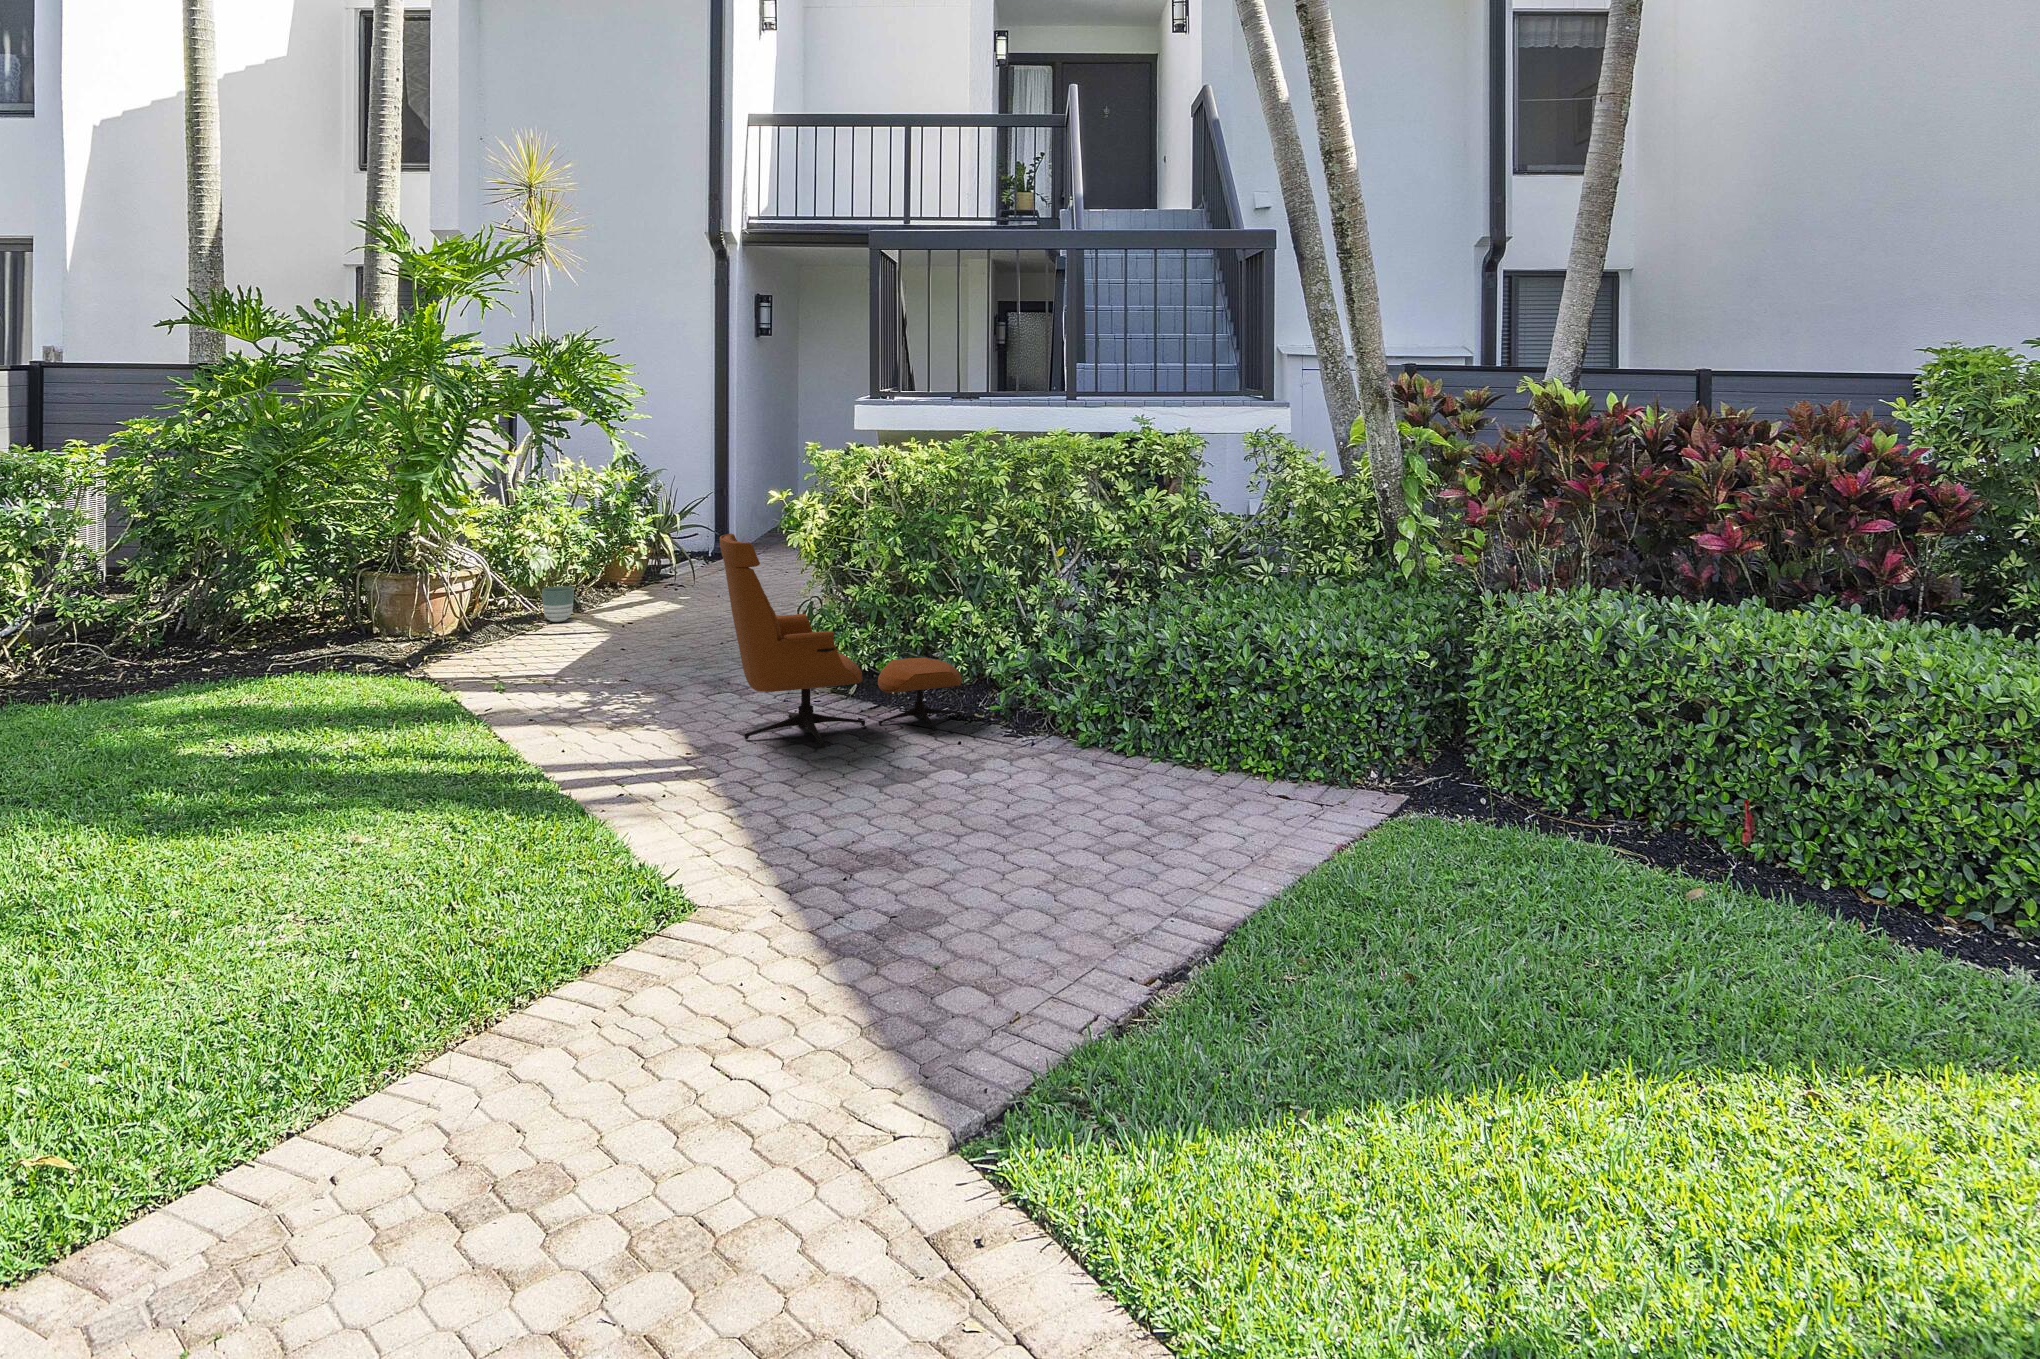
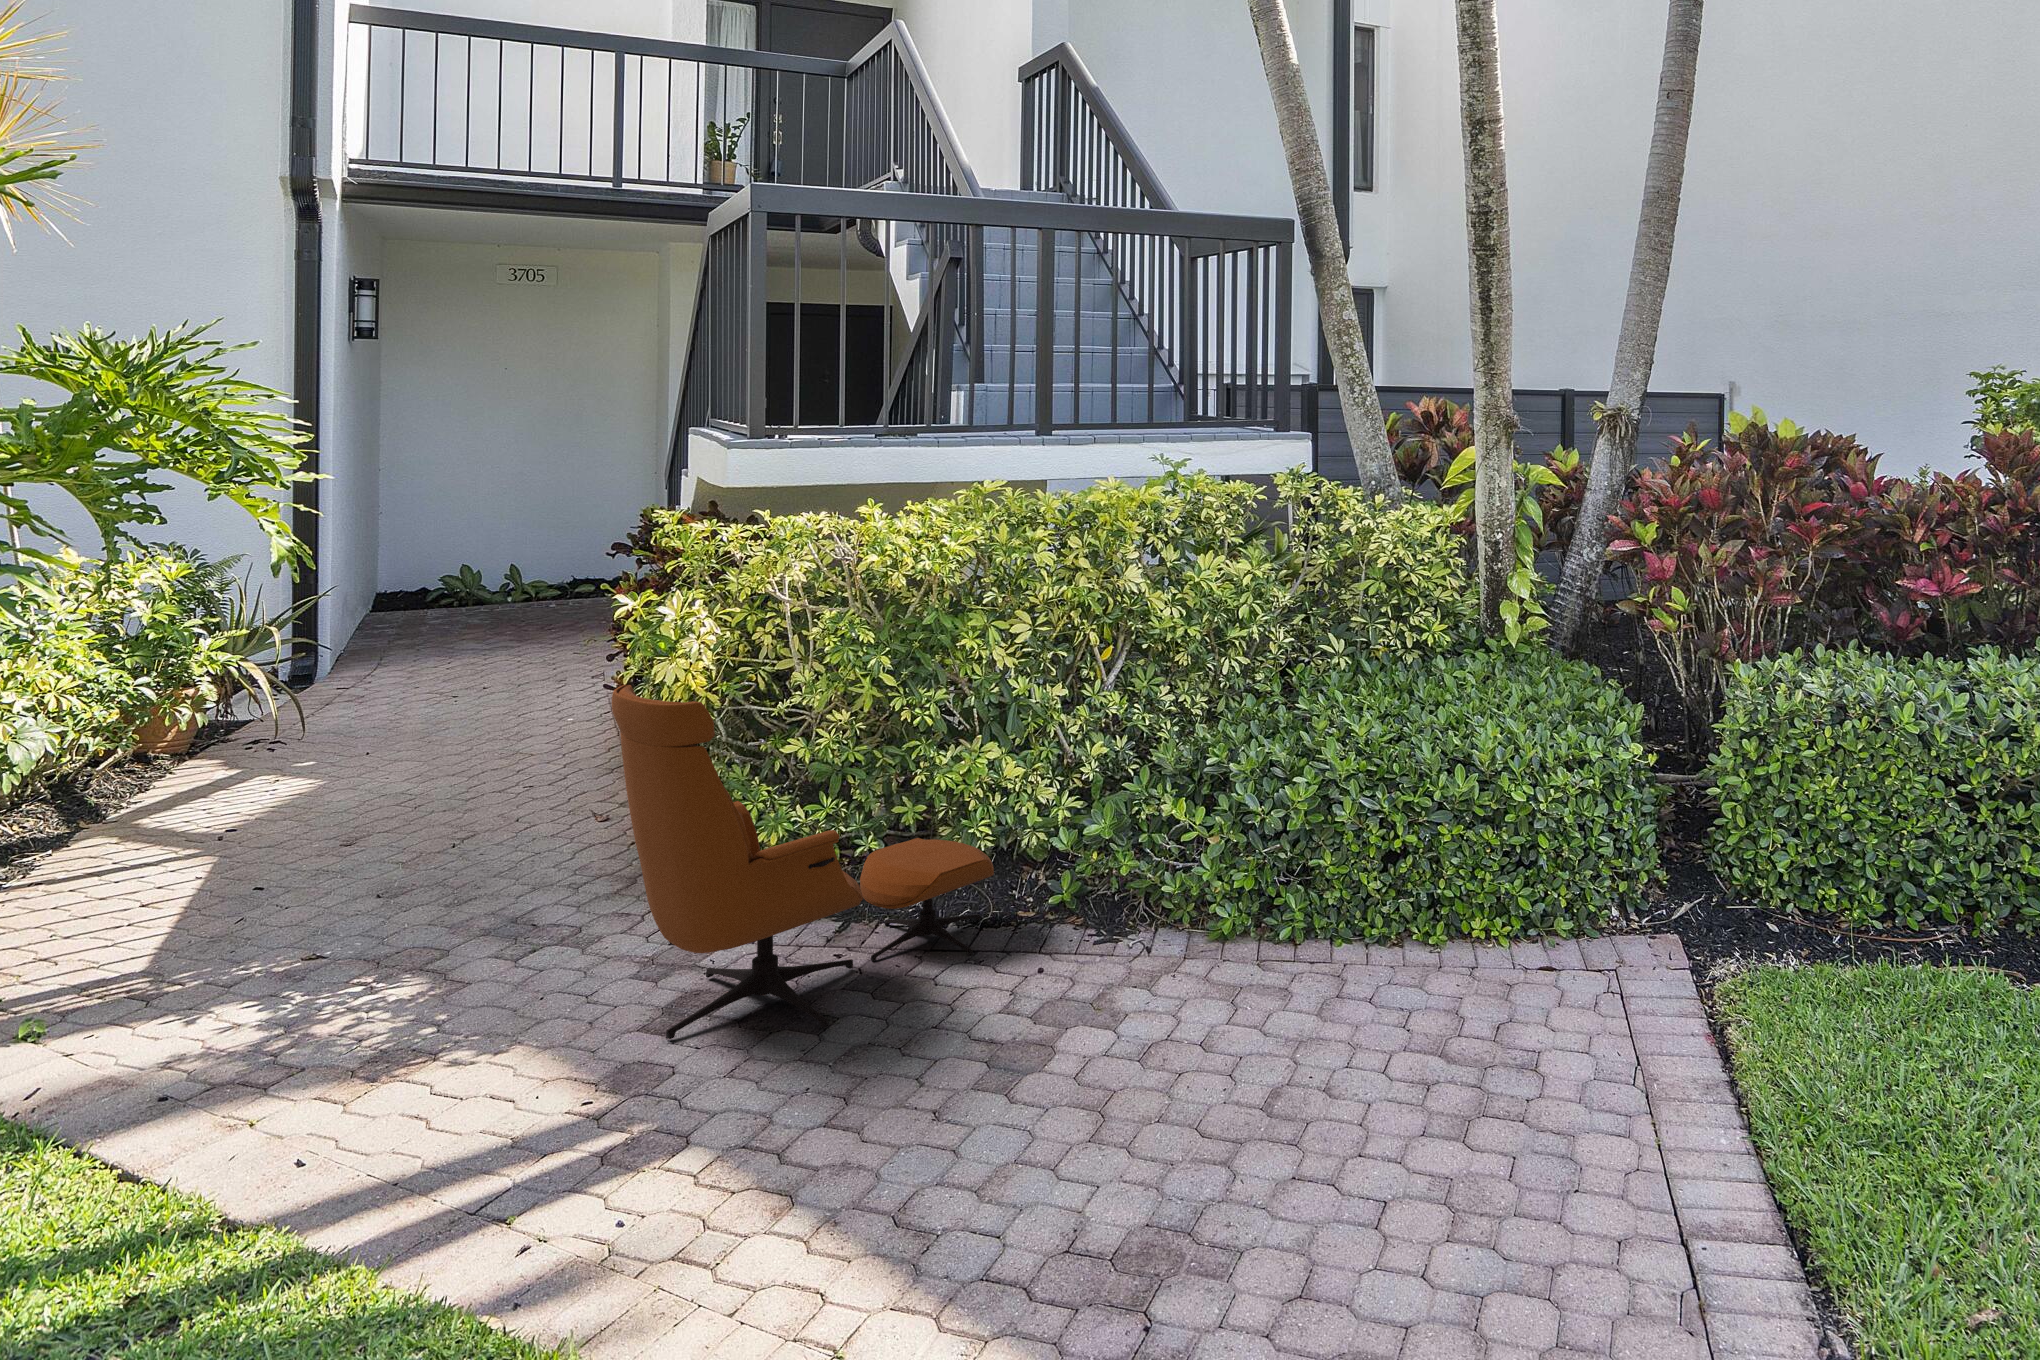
planter: present [542,586,574,622] -> none [28,781,99,849]

